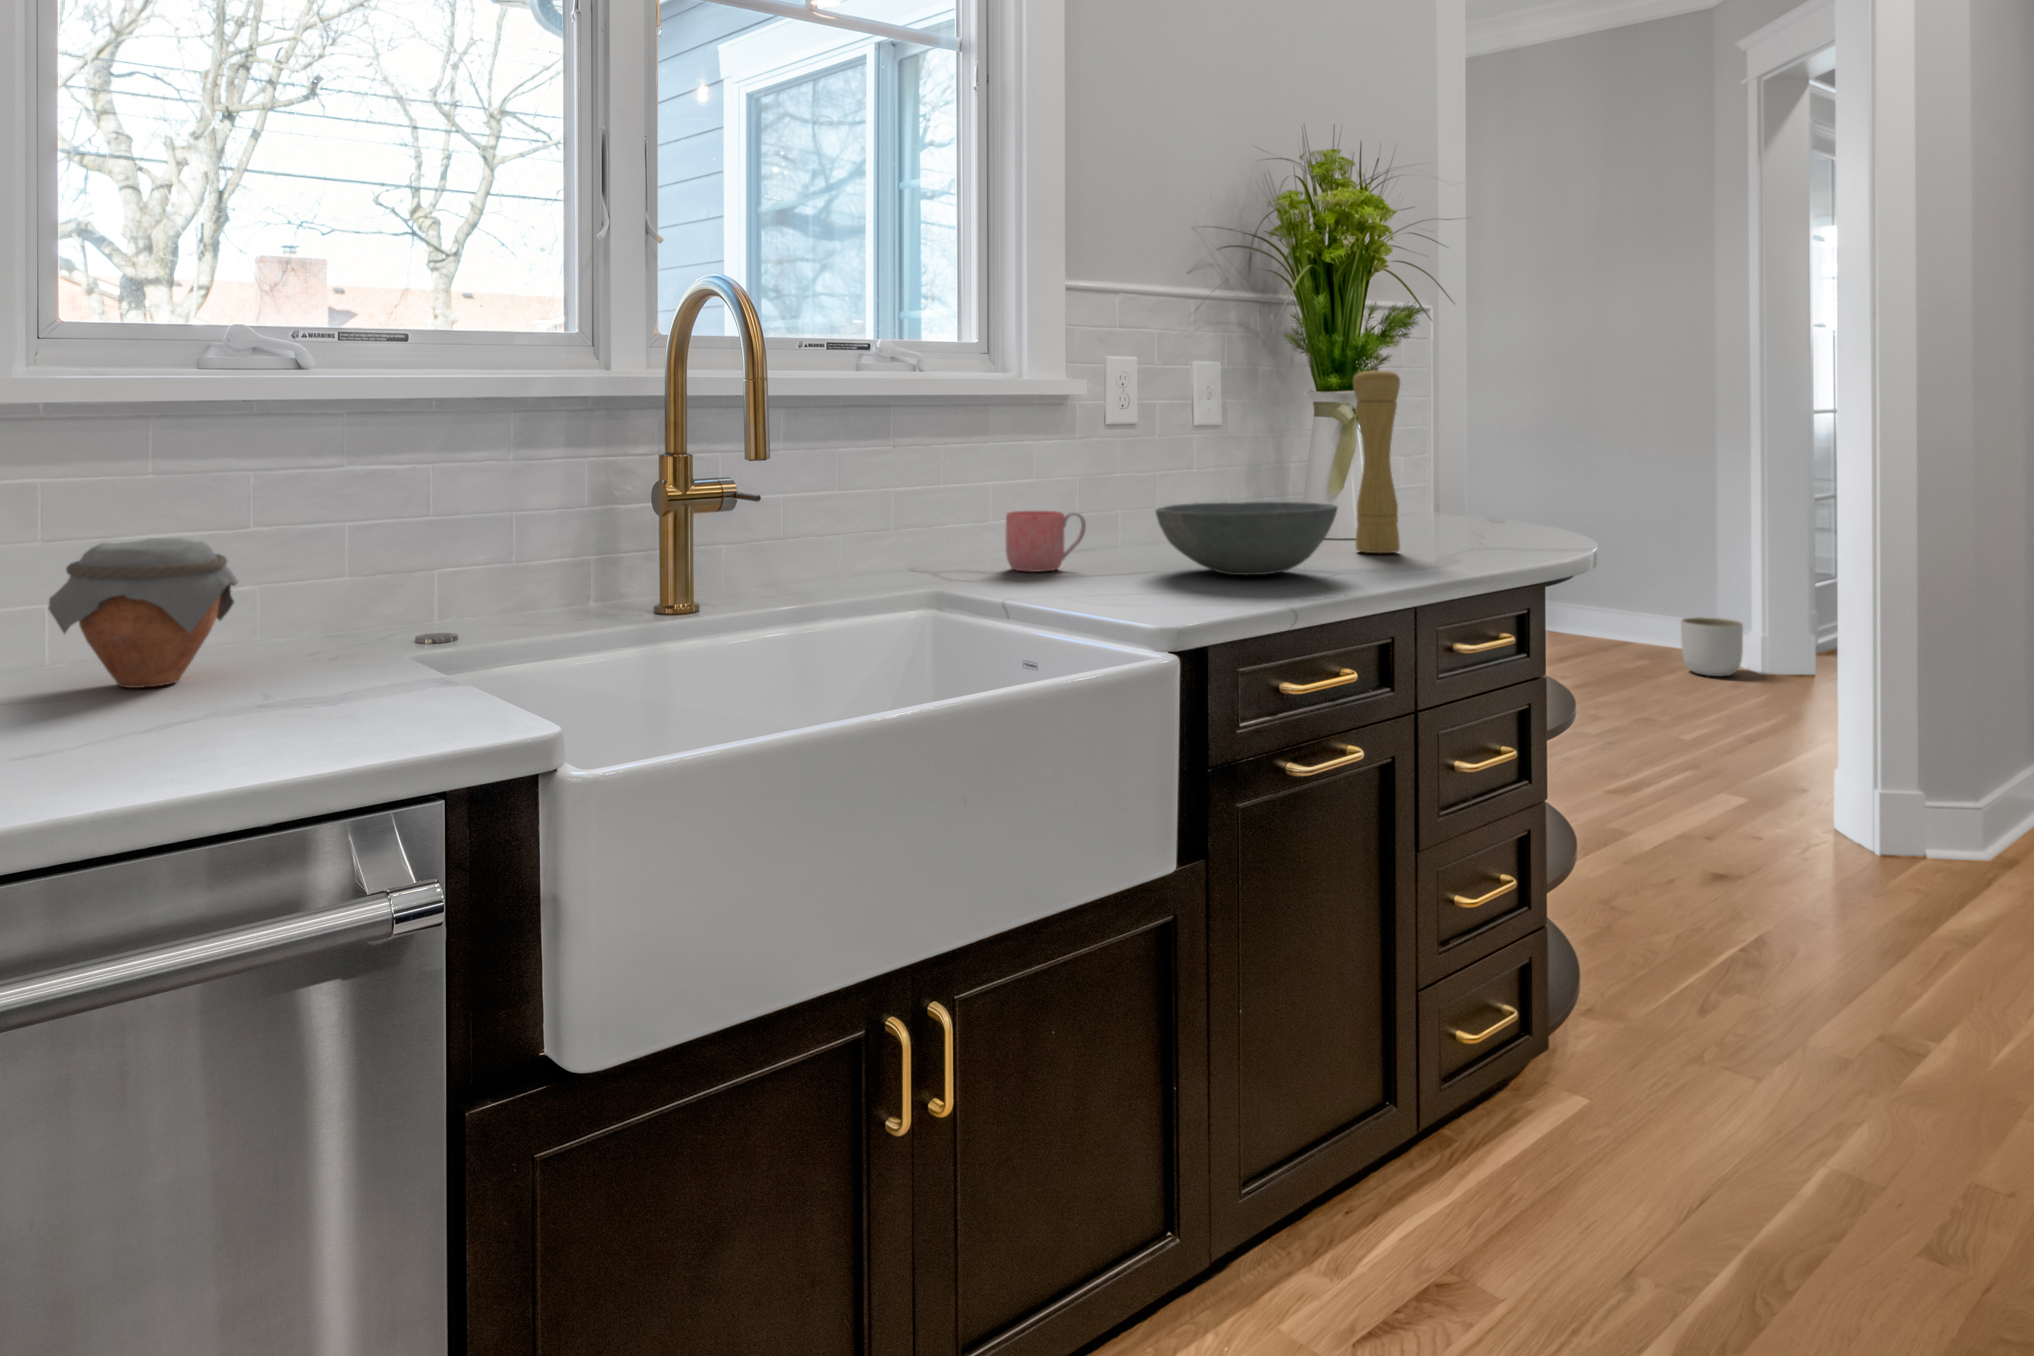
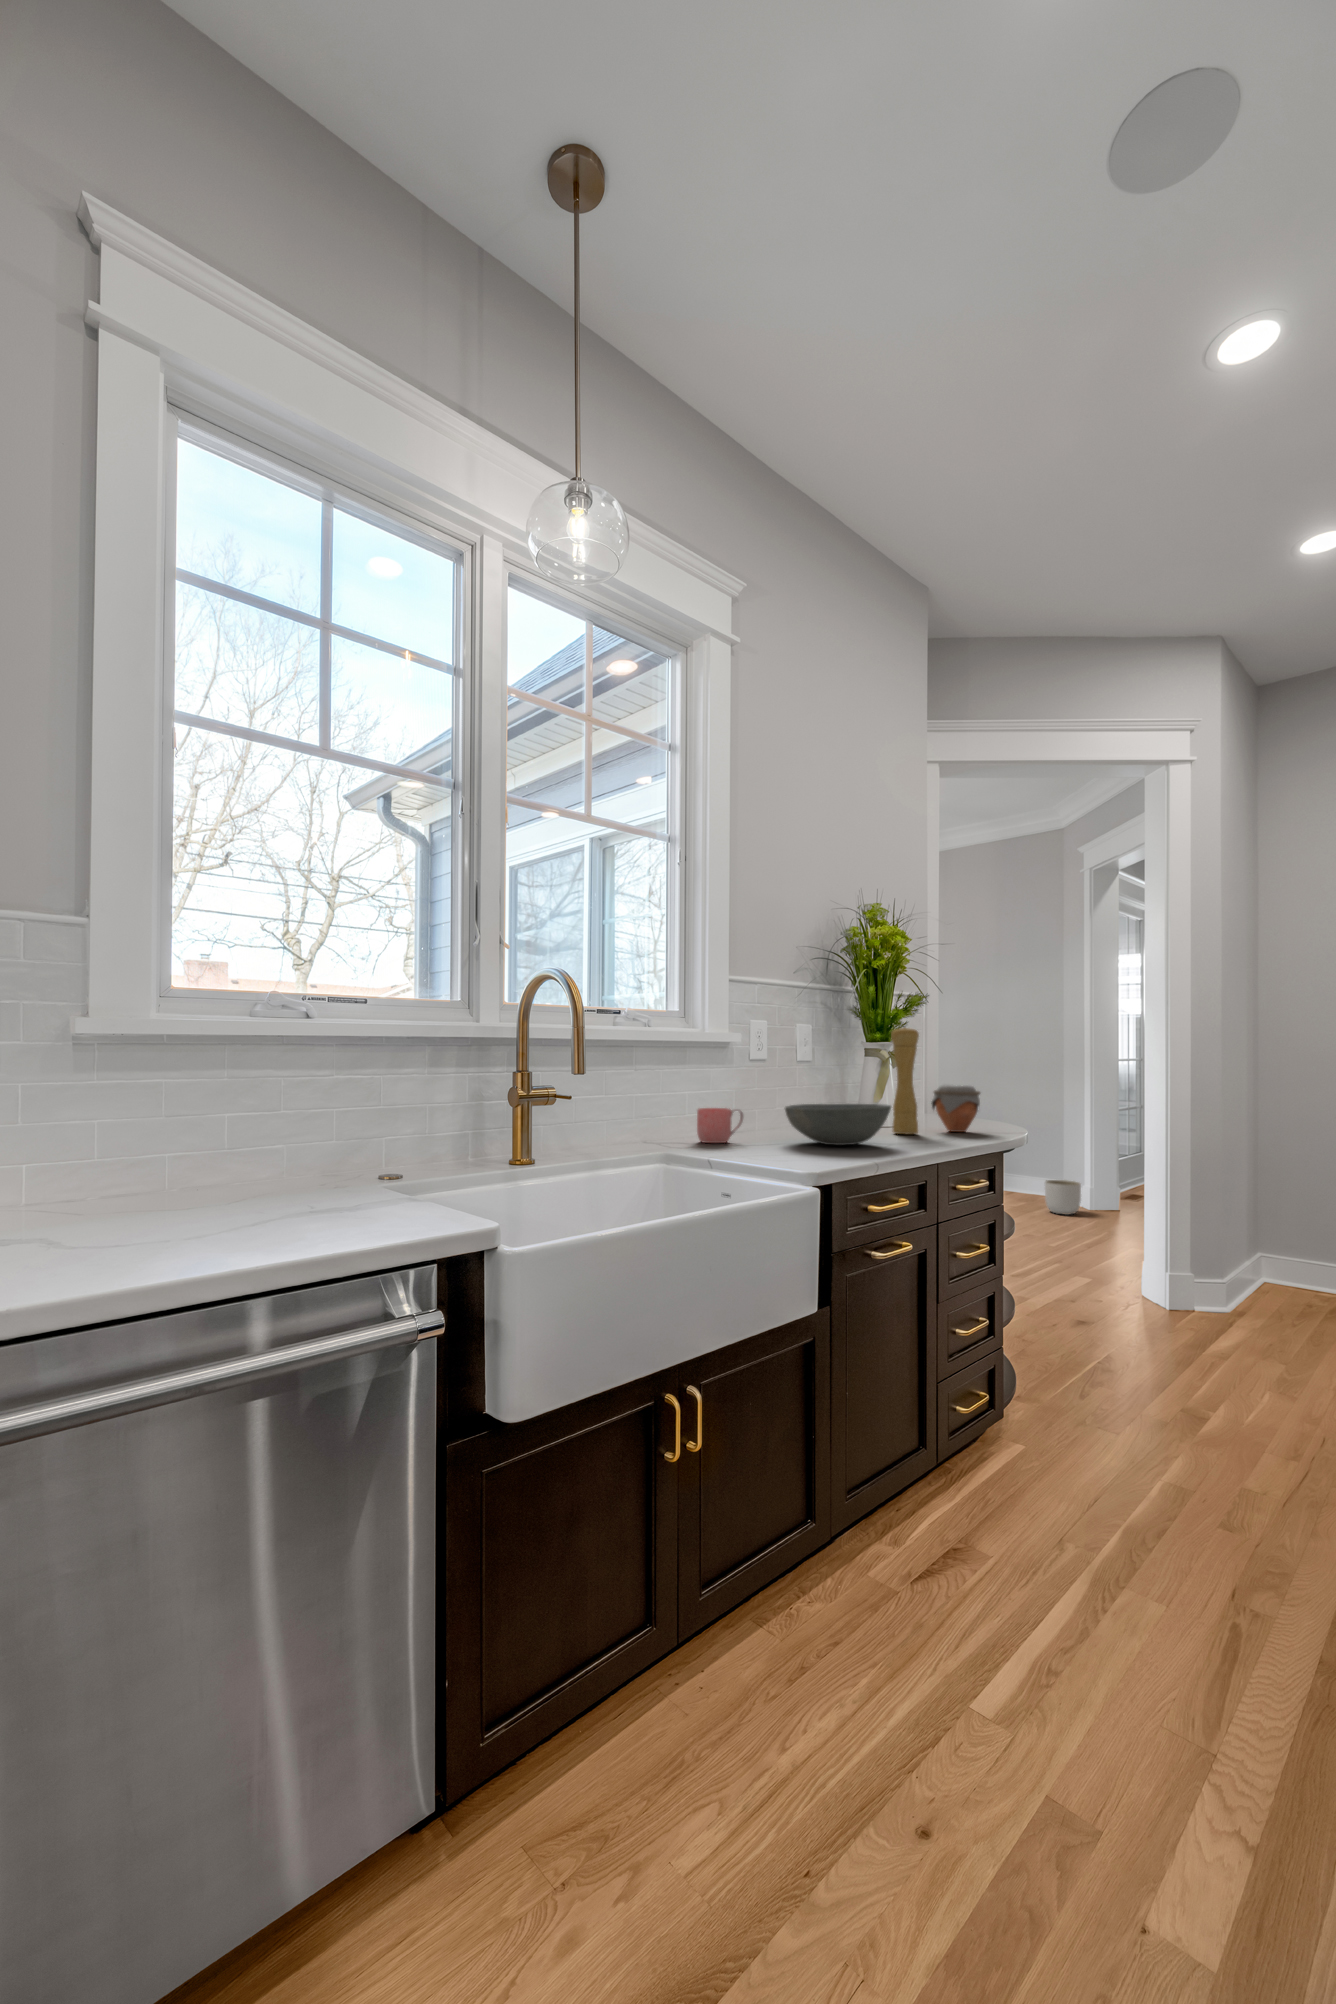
jar: present [48,538,238,688] -> present [931,1084,980,1132]

